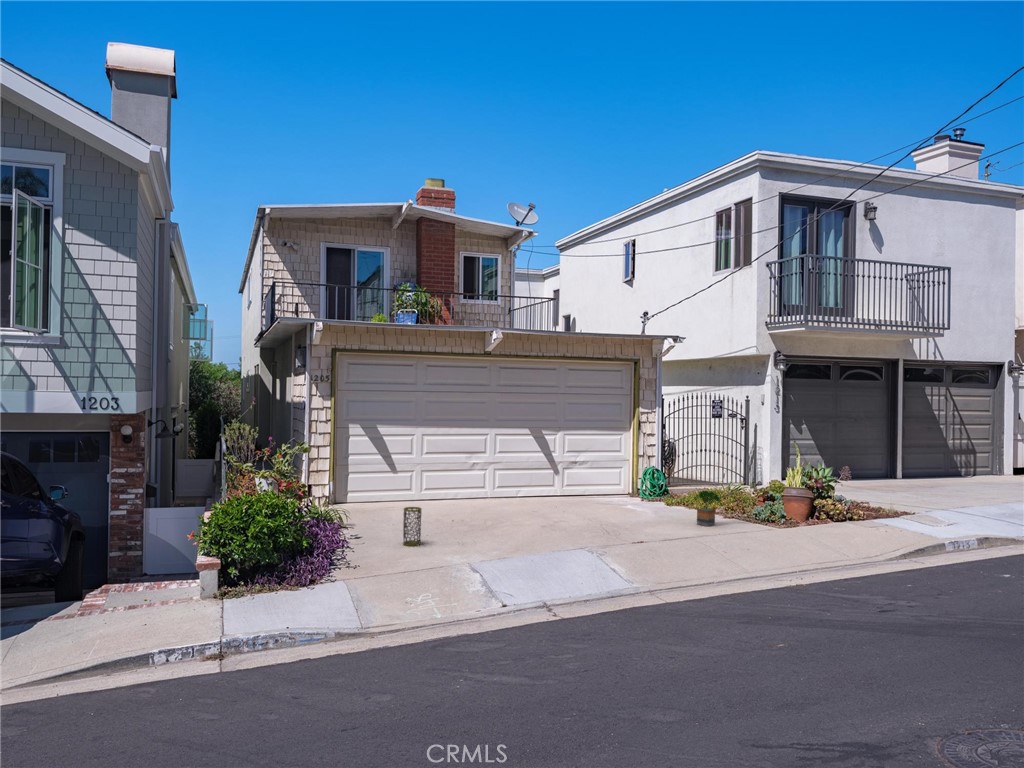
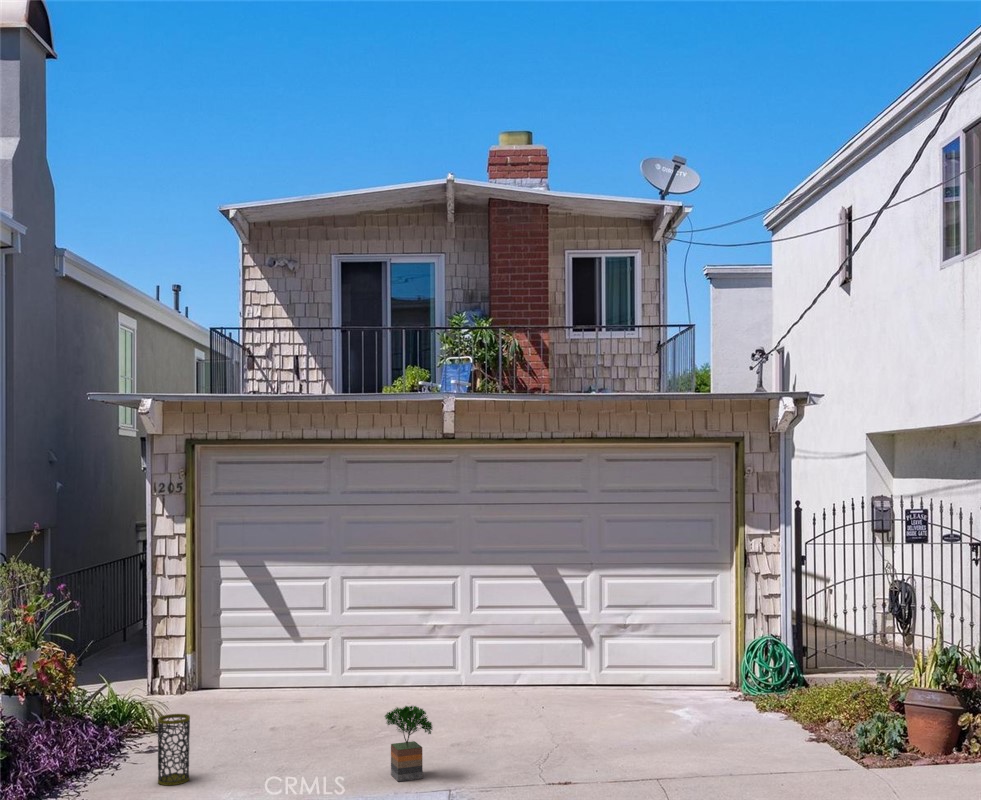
potted tree: present [694,491,721,526] -> present [385,706,432,781]

